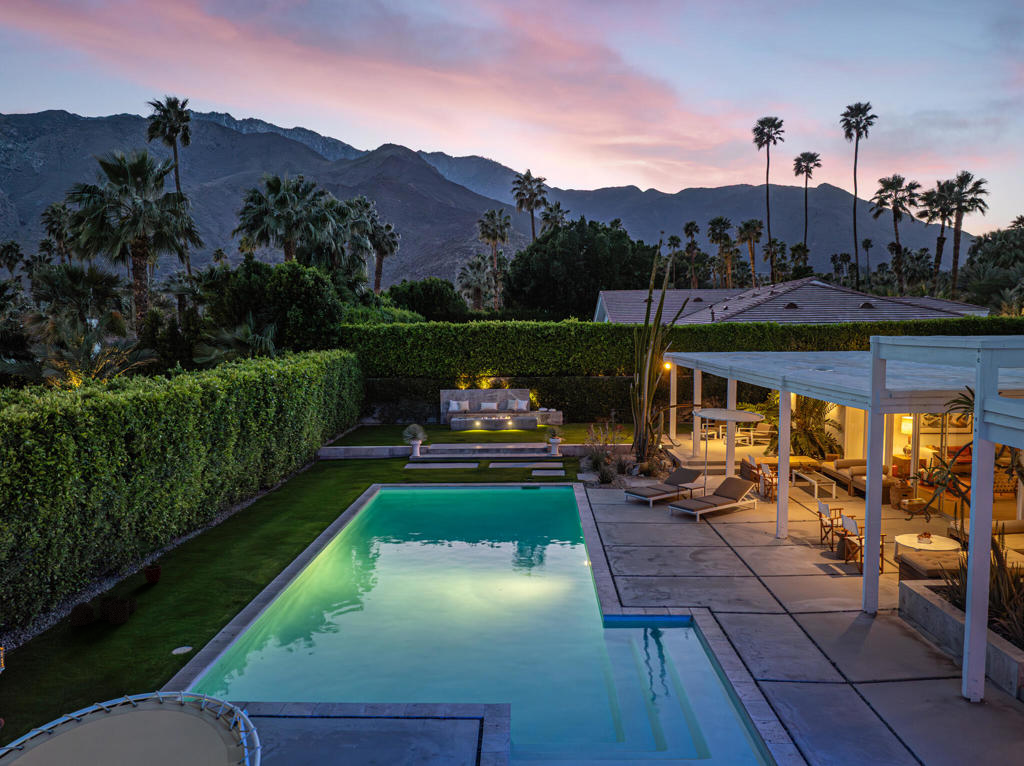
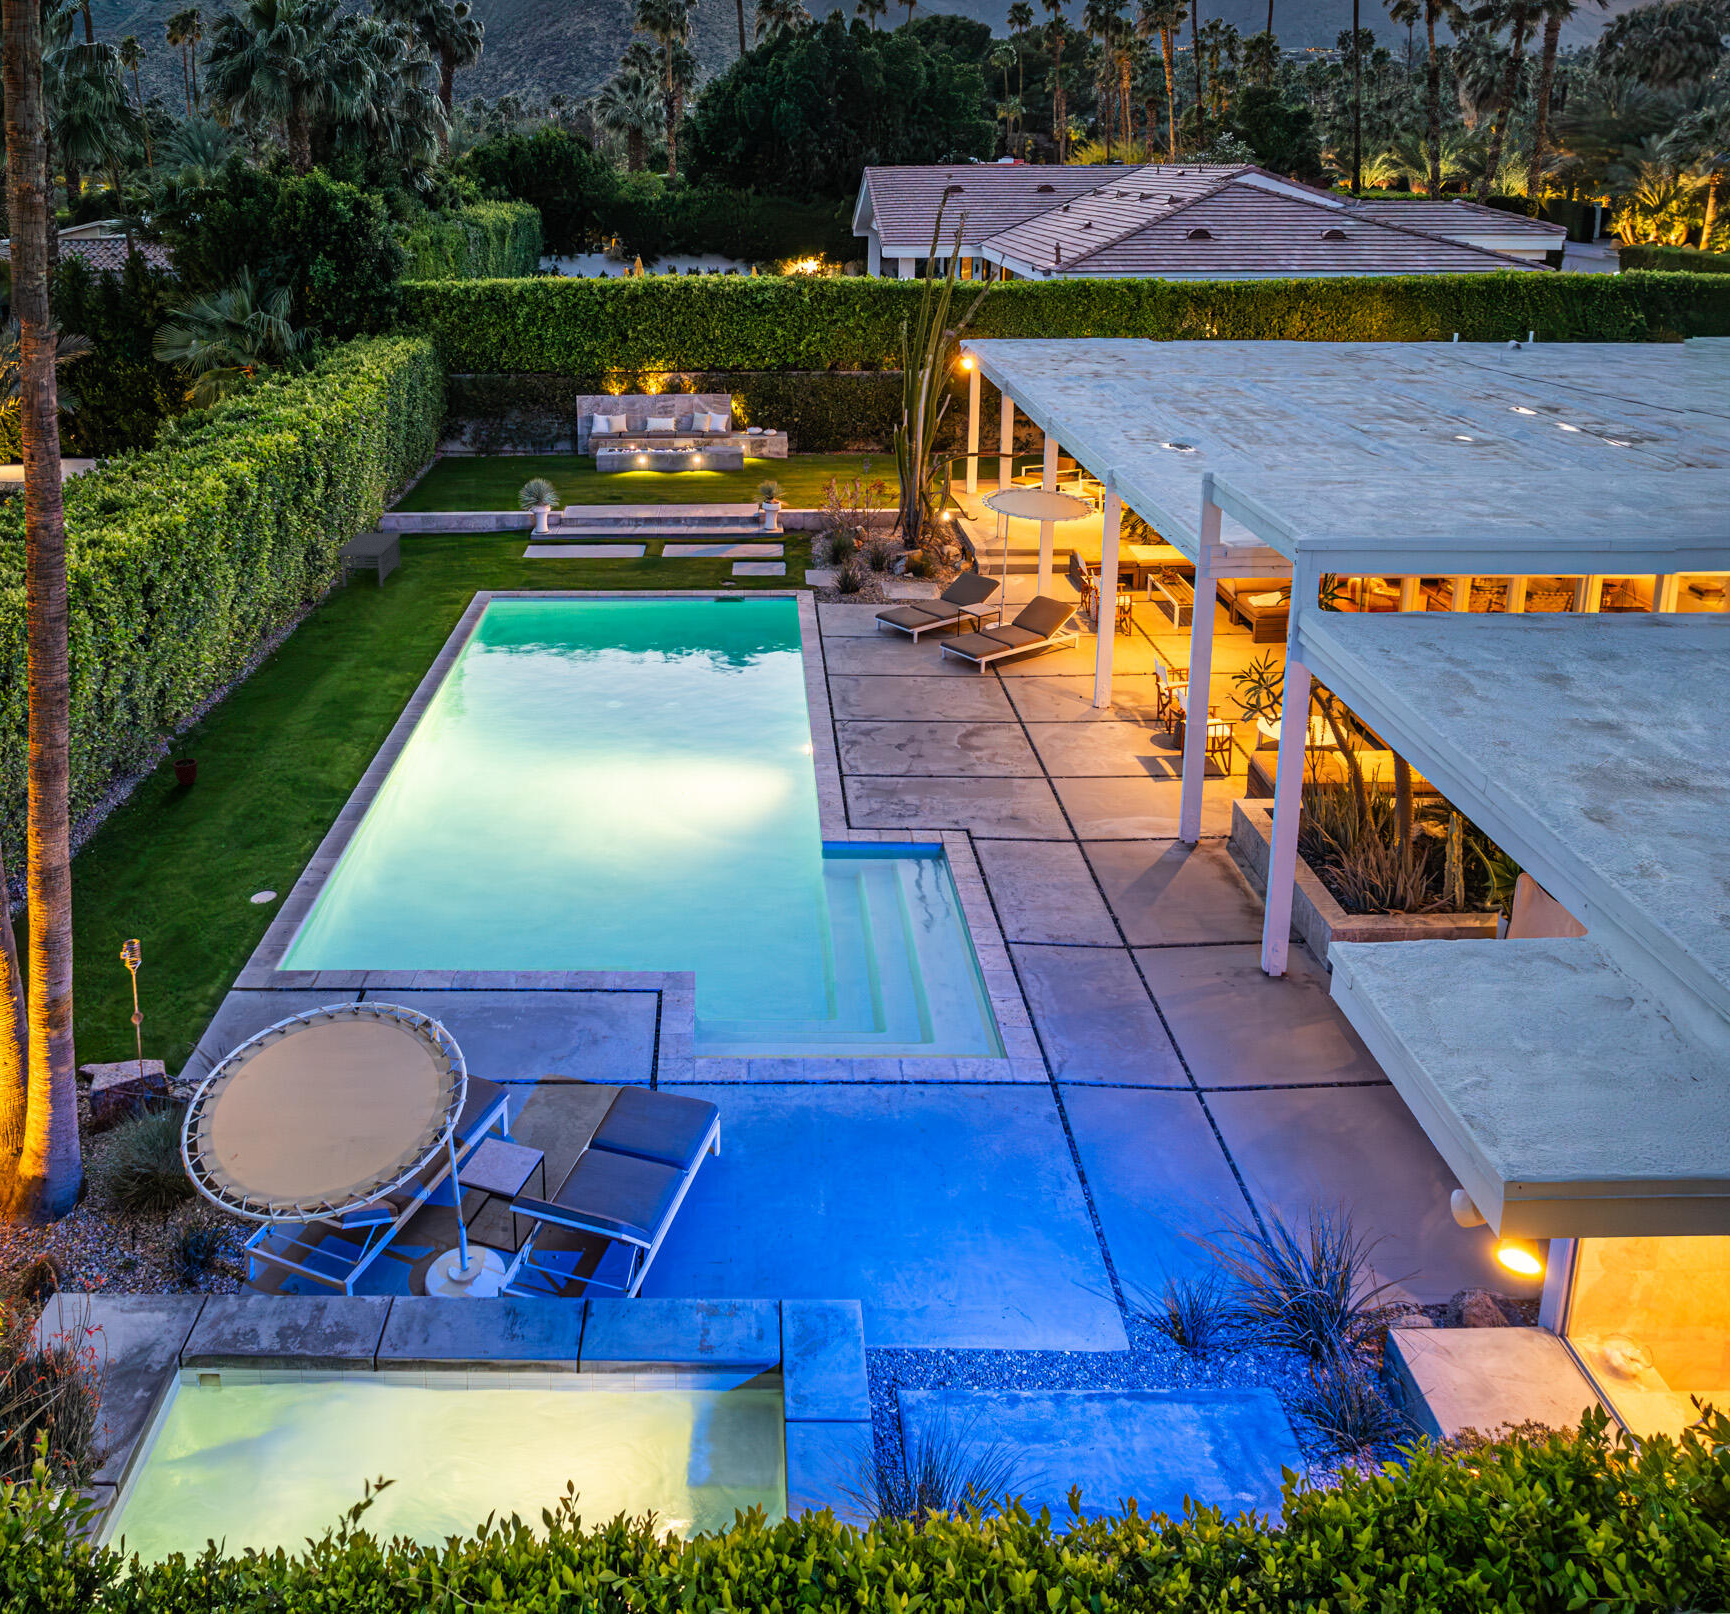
storage bench: none [286,452,327,482] -> present [337,533,400,587]
woven basket: present [70,596,137,626] -> none [94,811,180,856]

